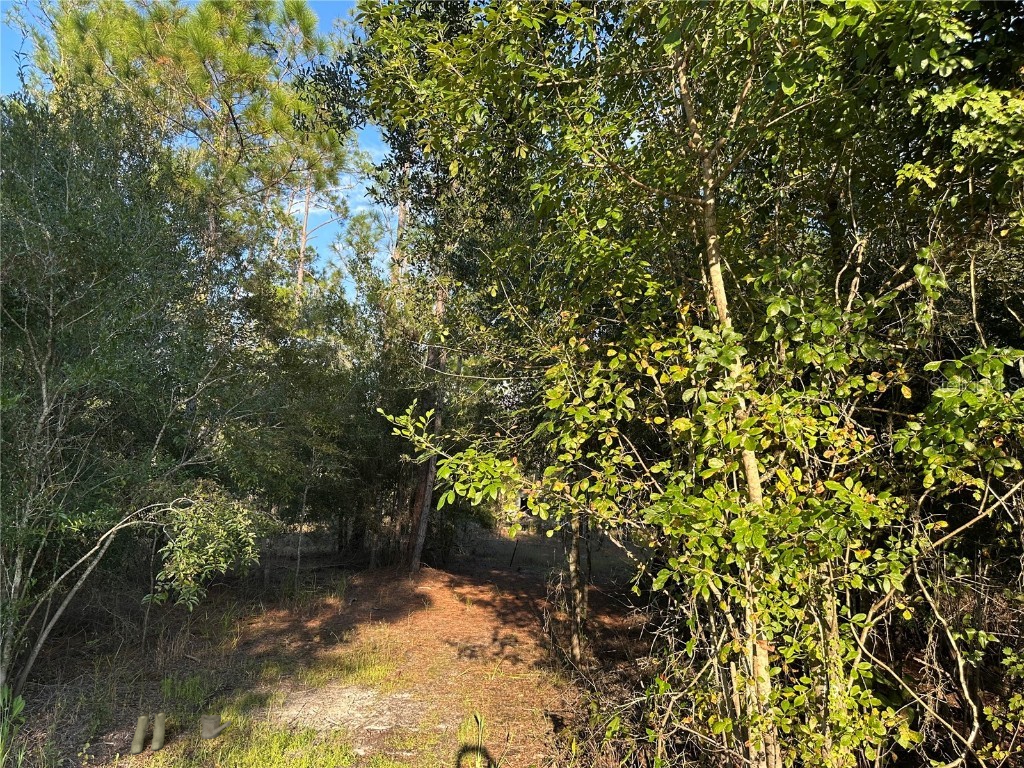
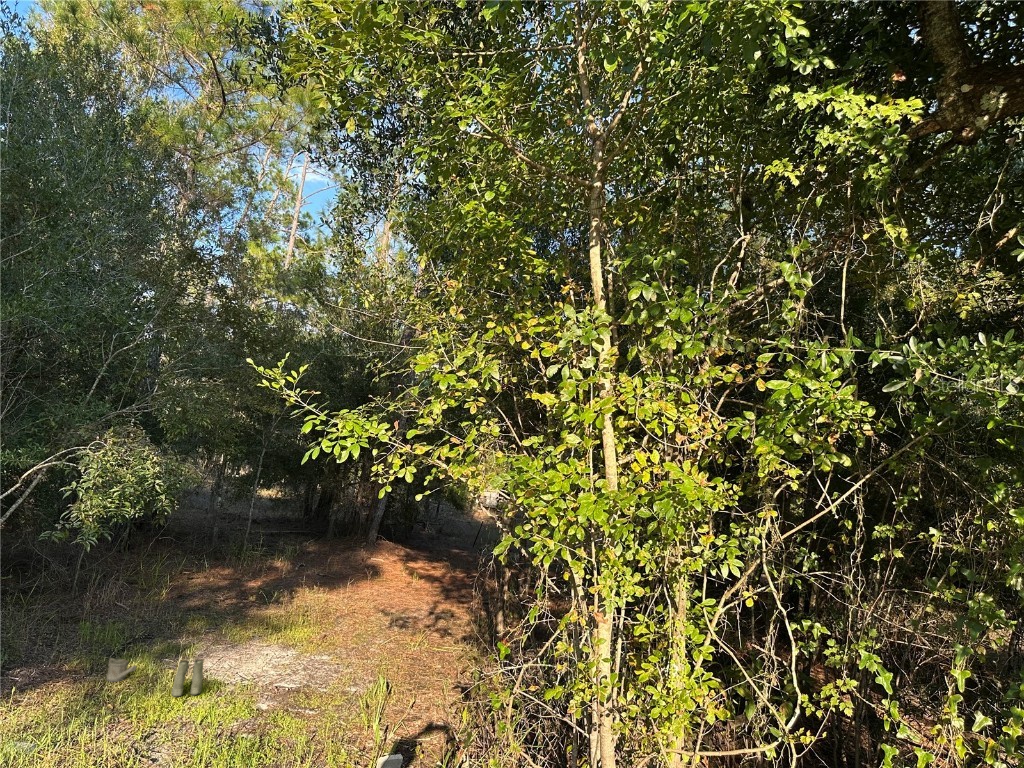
boots: present [131,711,165,754] -> present [172,659,203,697]

